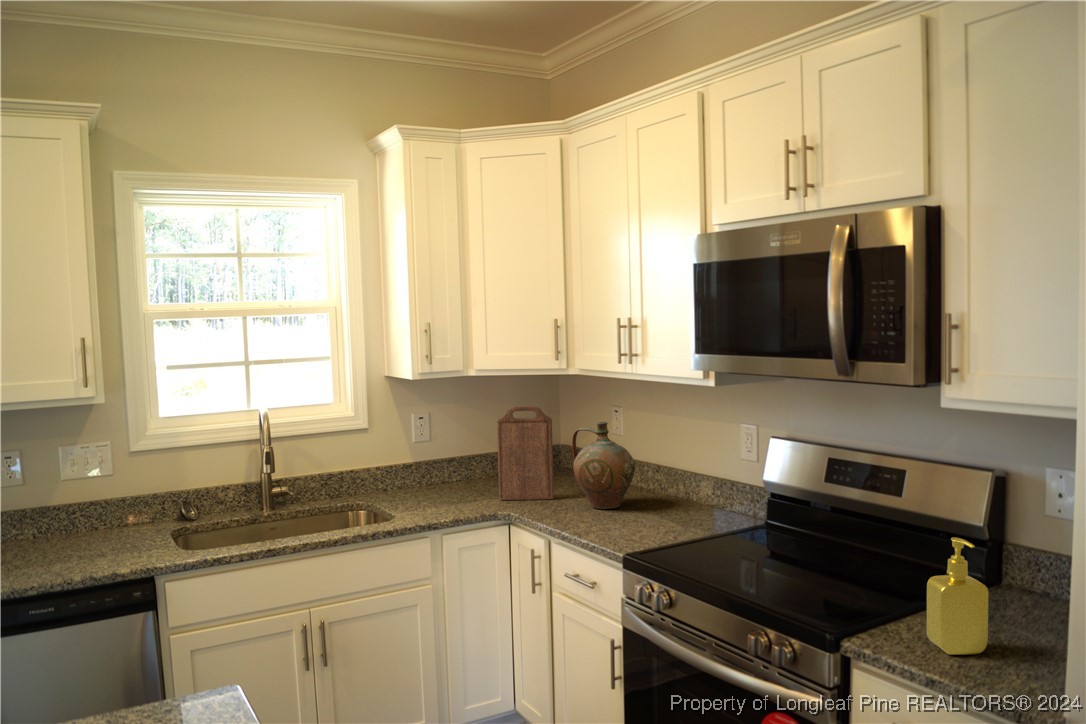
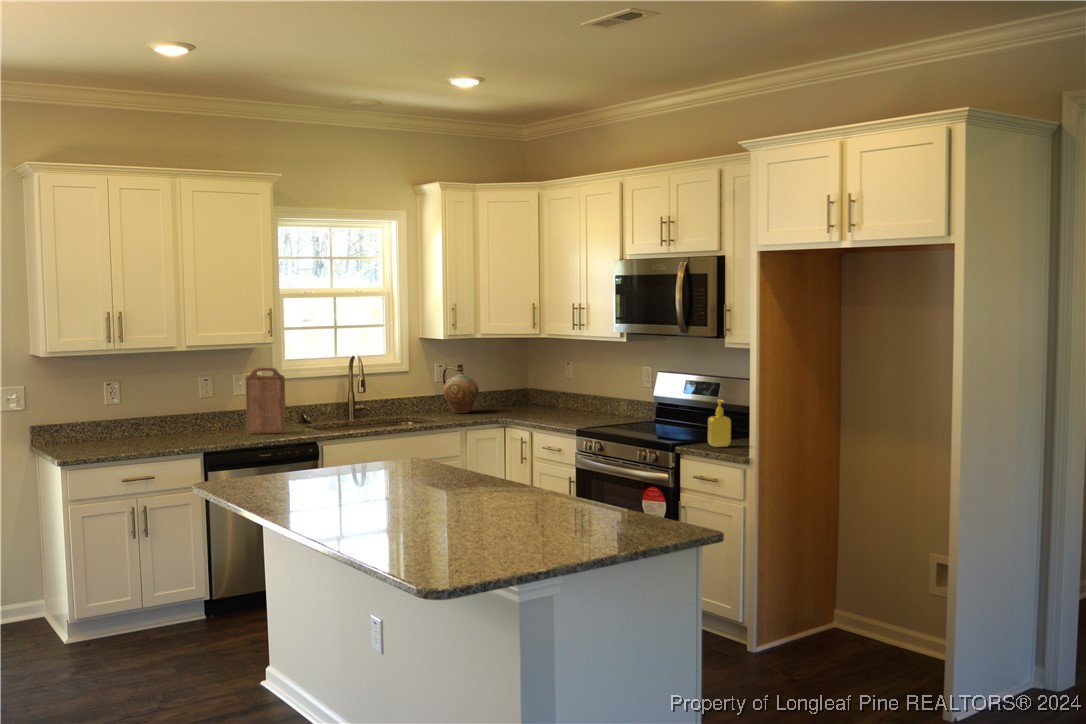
cutting board: present [497,406,554,500] -> present [245,367,286,434]
ceramic jug: present [572,422,635,509] -> present [443,364,479,413]

